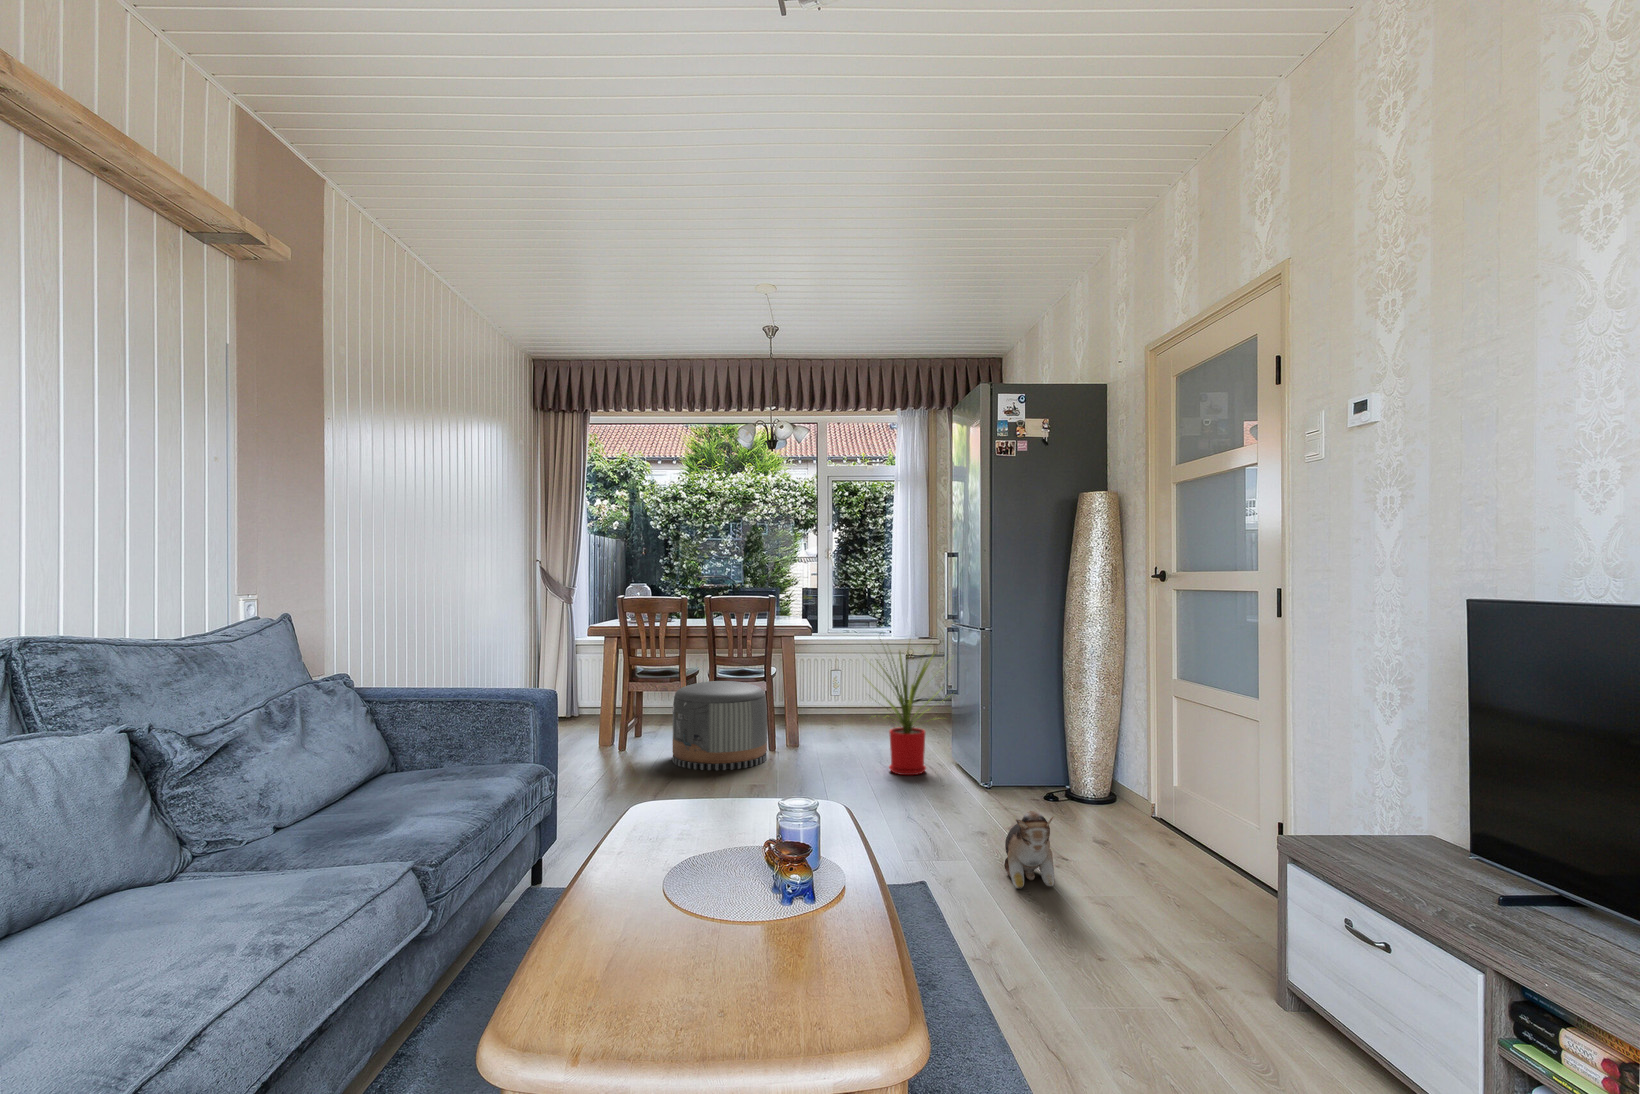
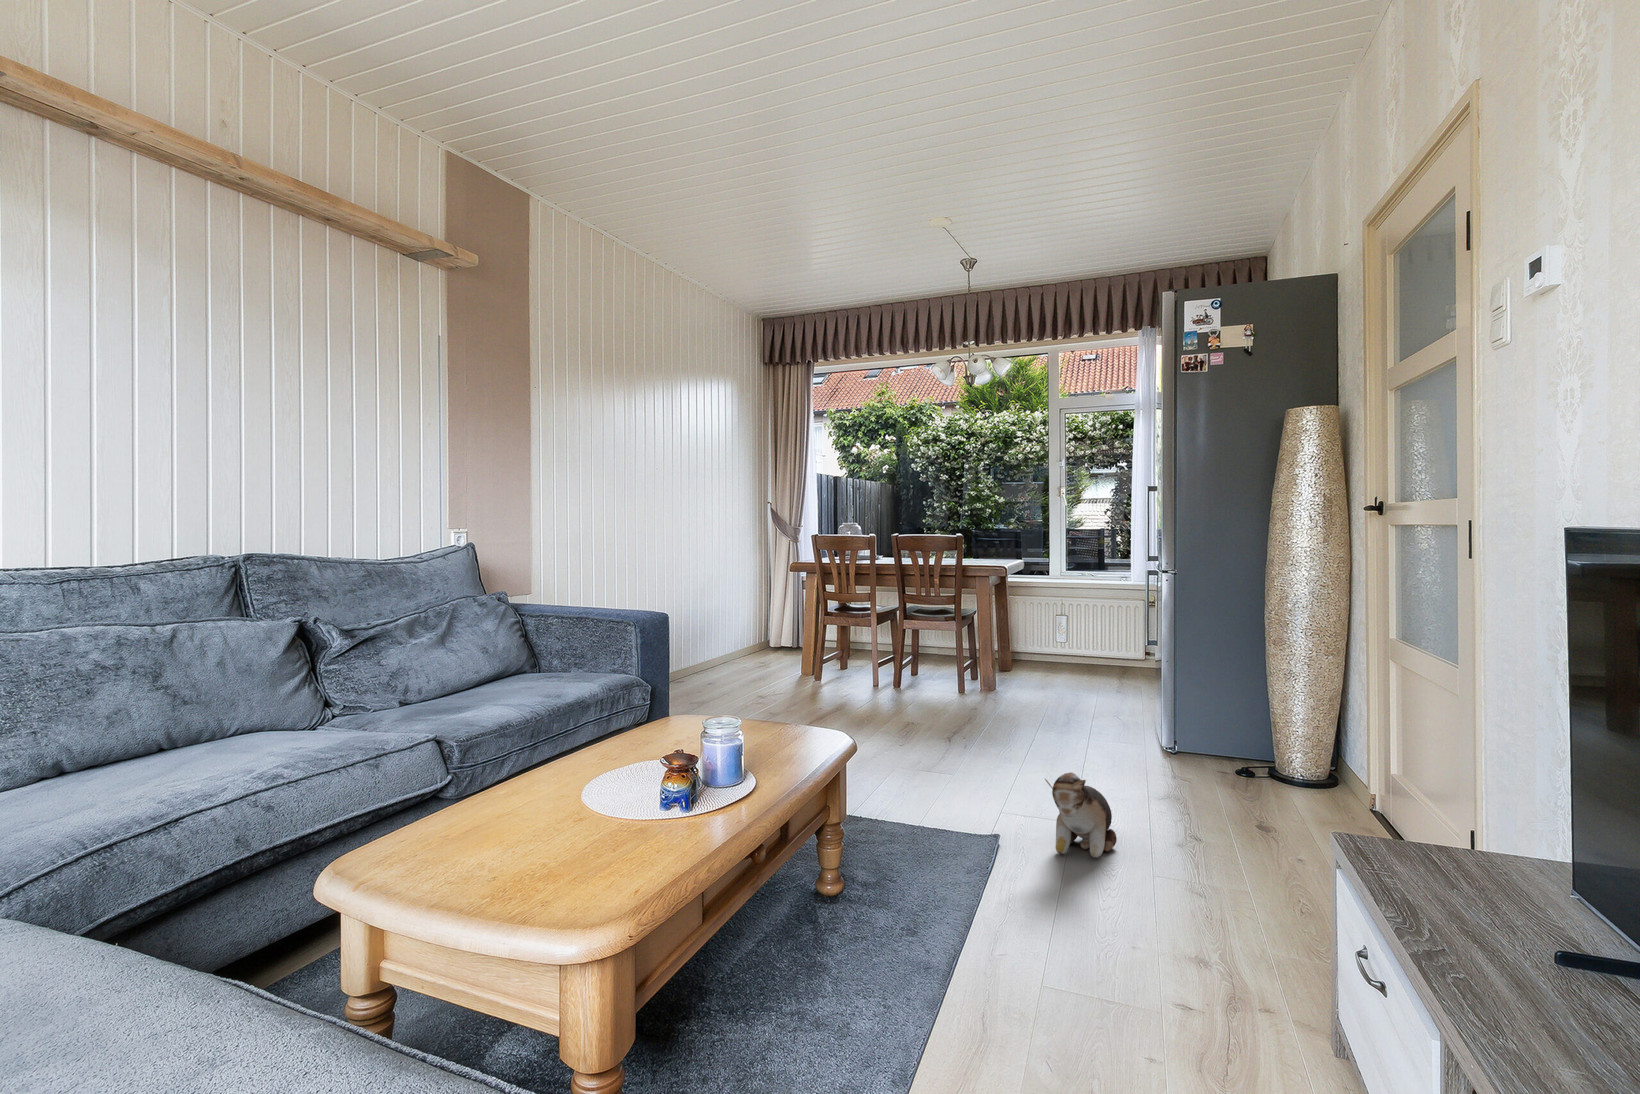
house plant: present [875,639,934,775] -> none [1049,586,1163,739]
pouf: present [672,681,767,770] -> none [876,626,973,715]

